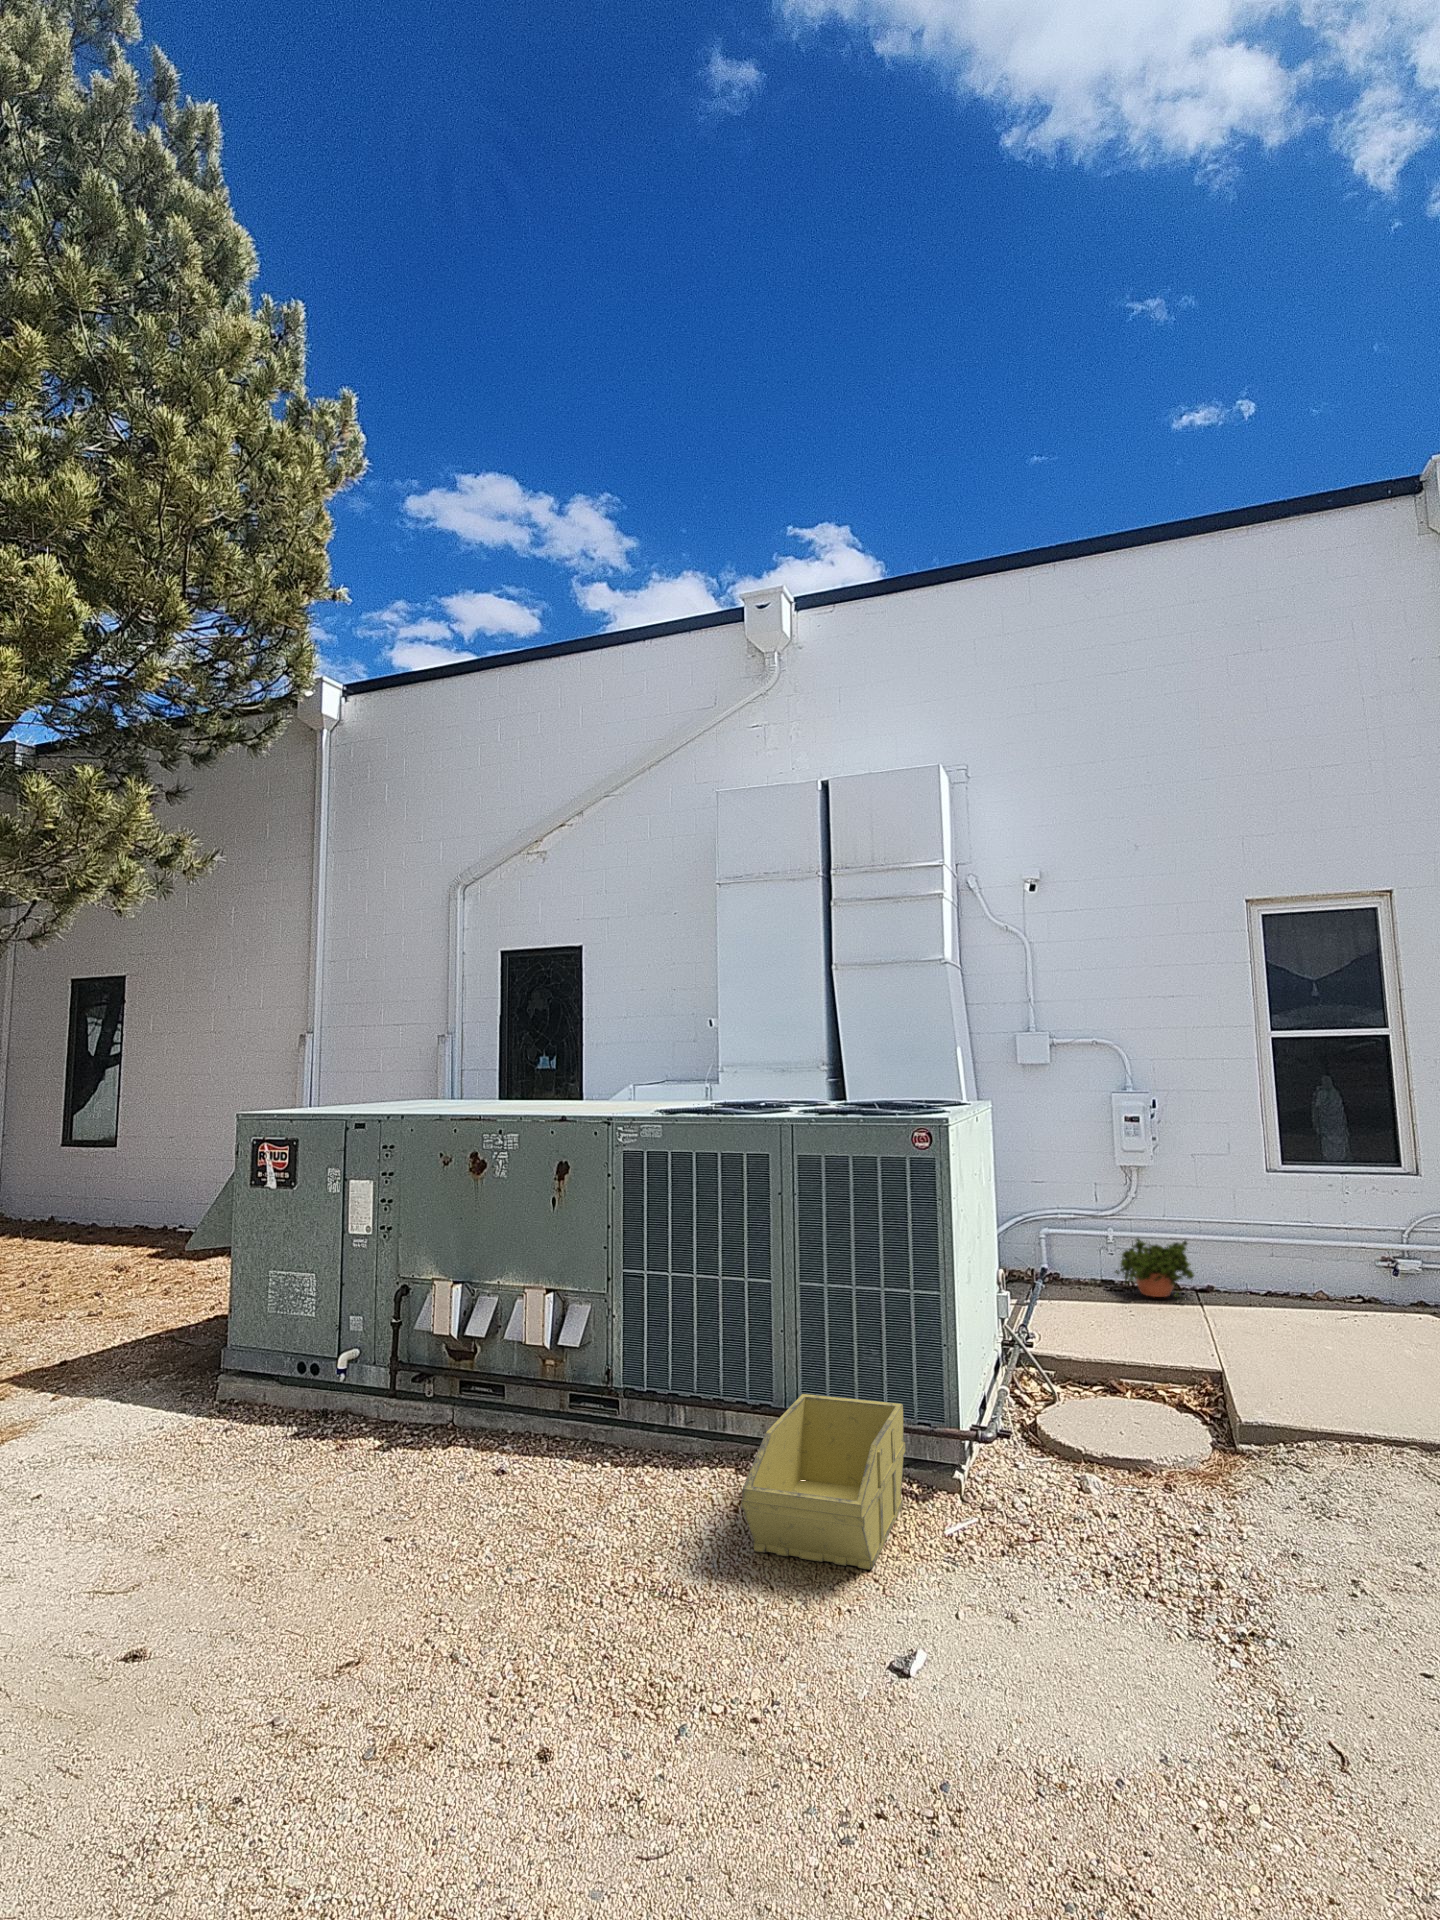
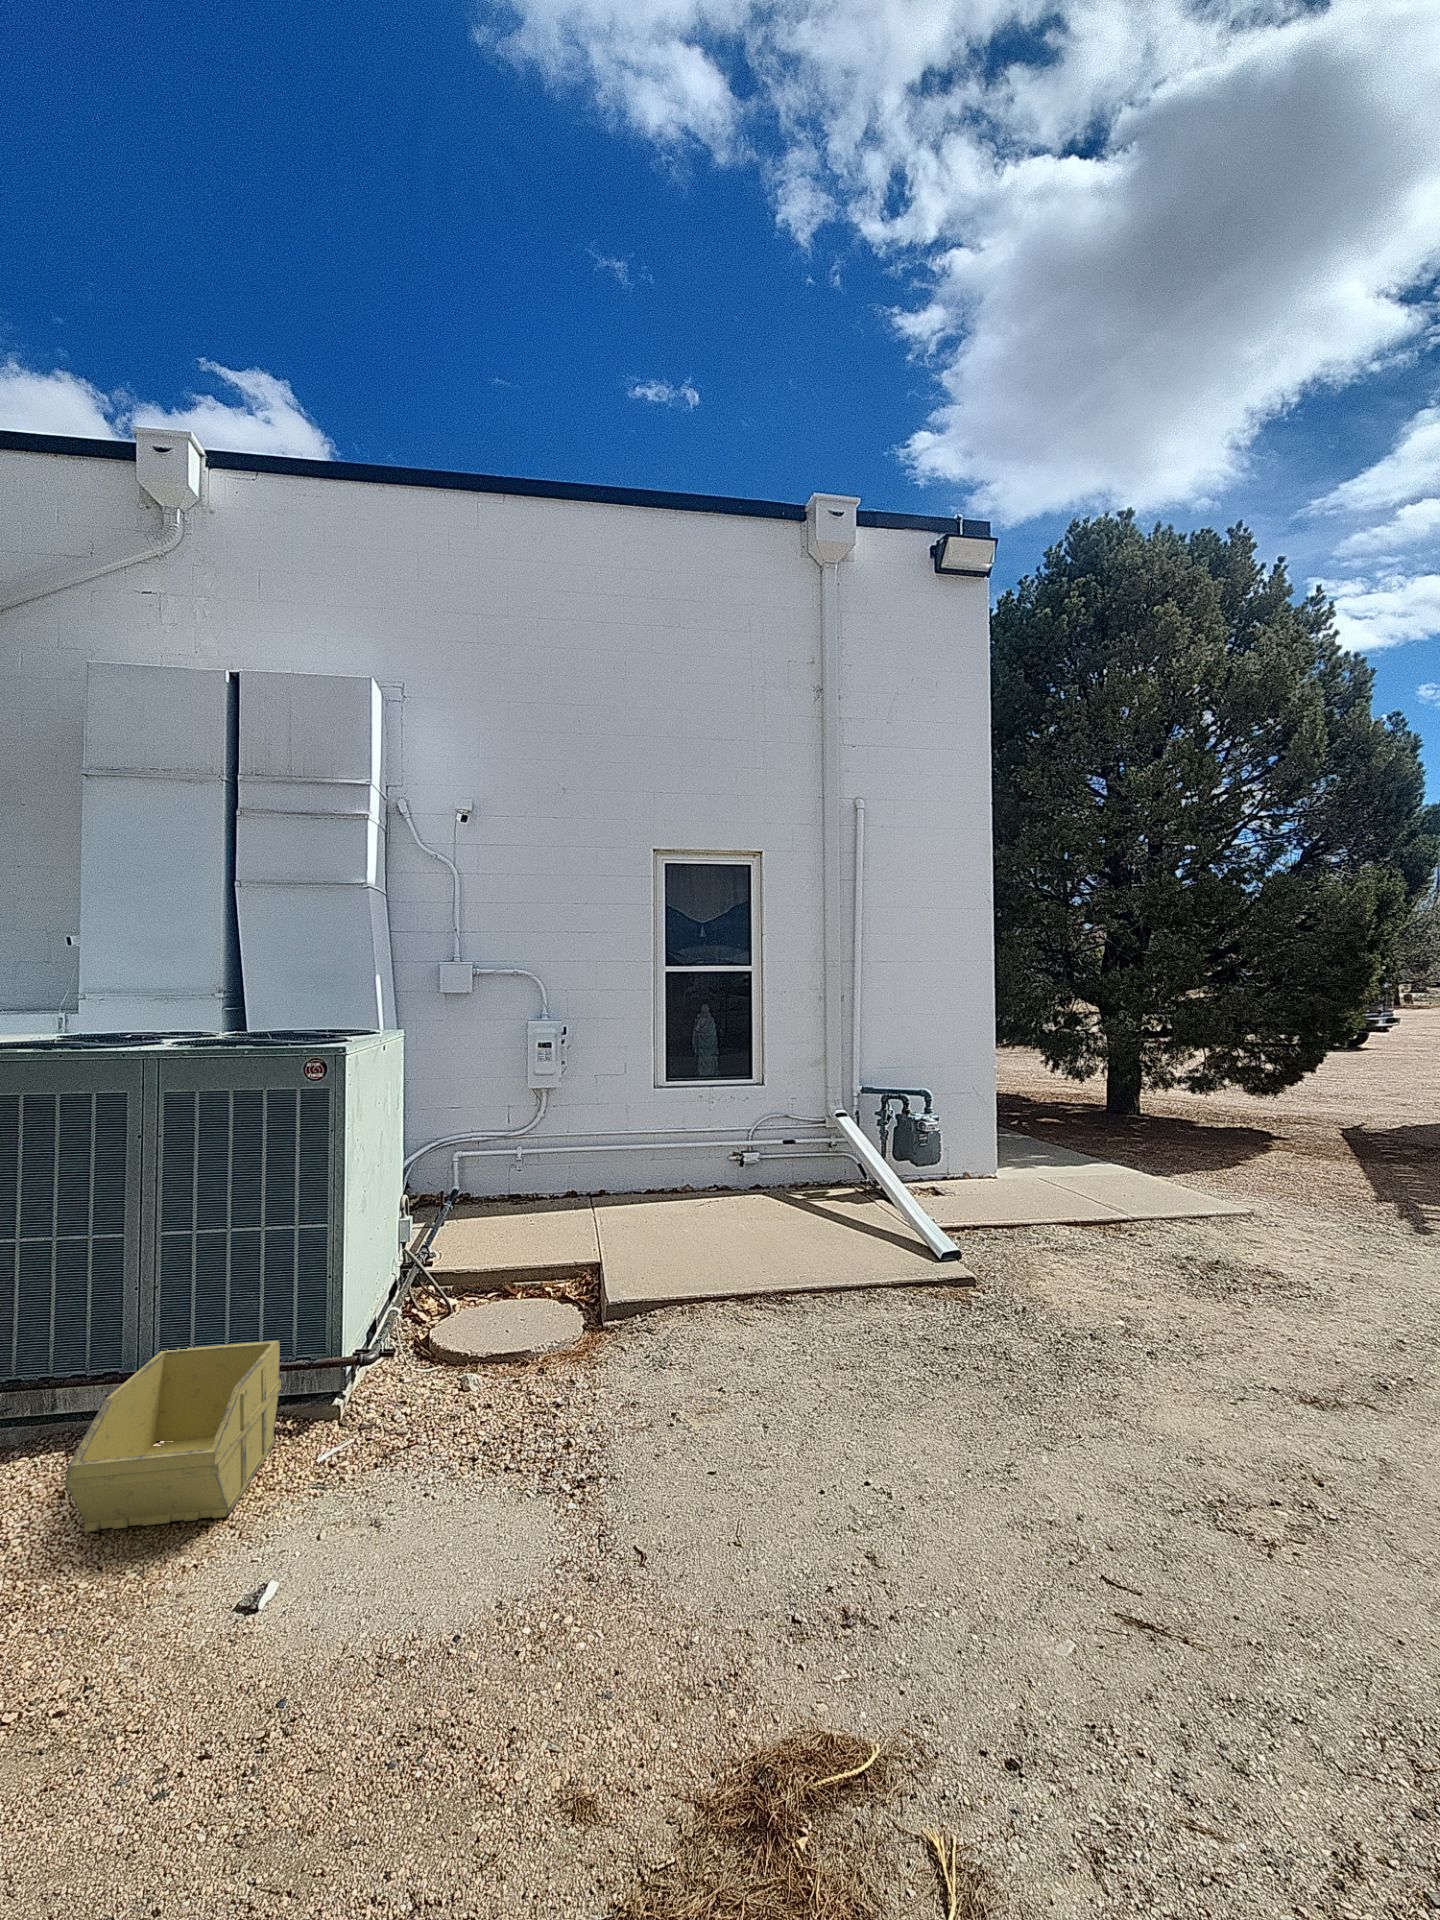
potted plant: present [1115,1238,1194,1297] -> none [519,1153,589,1211]

